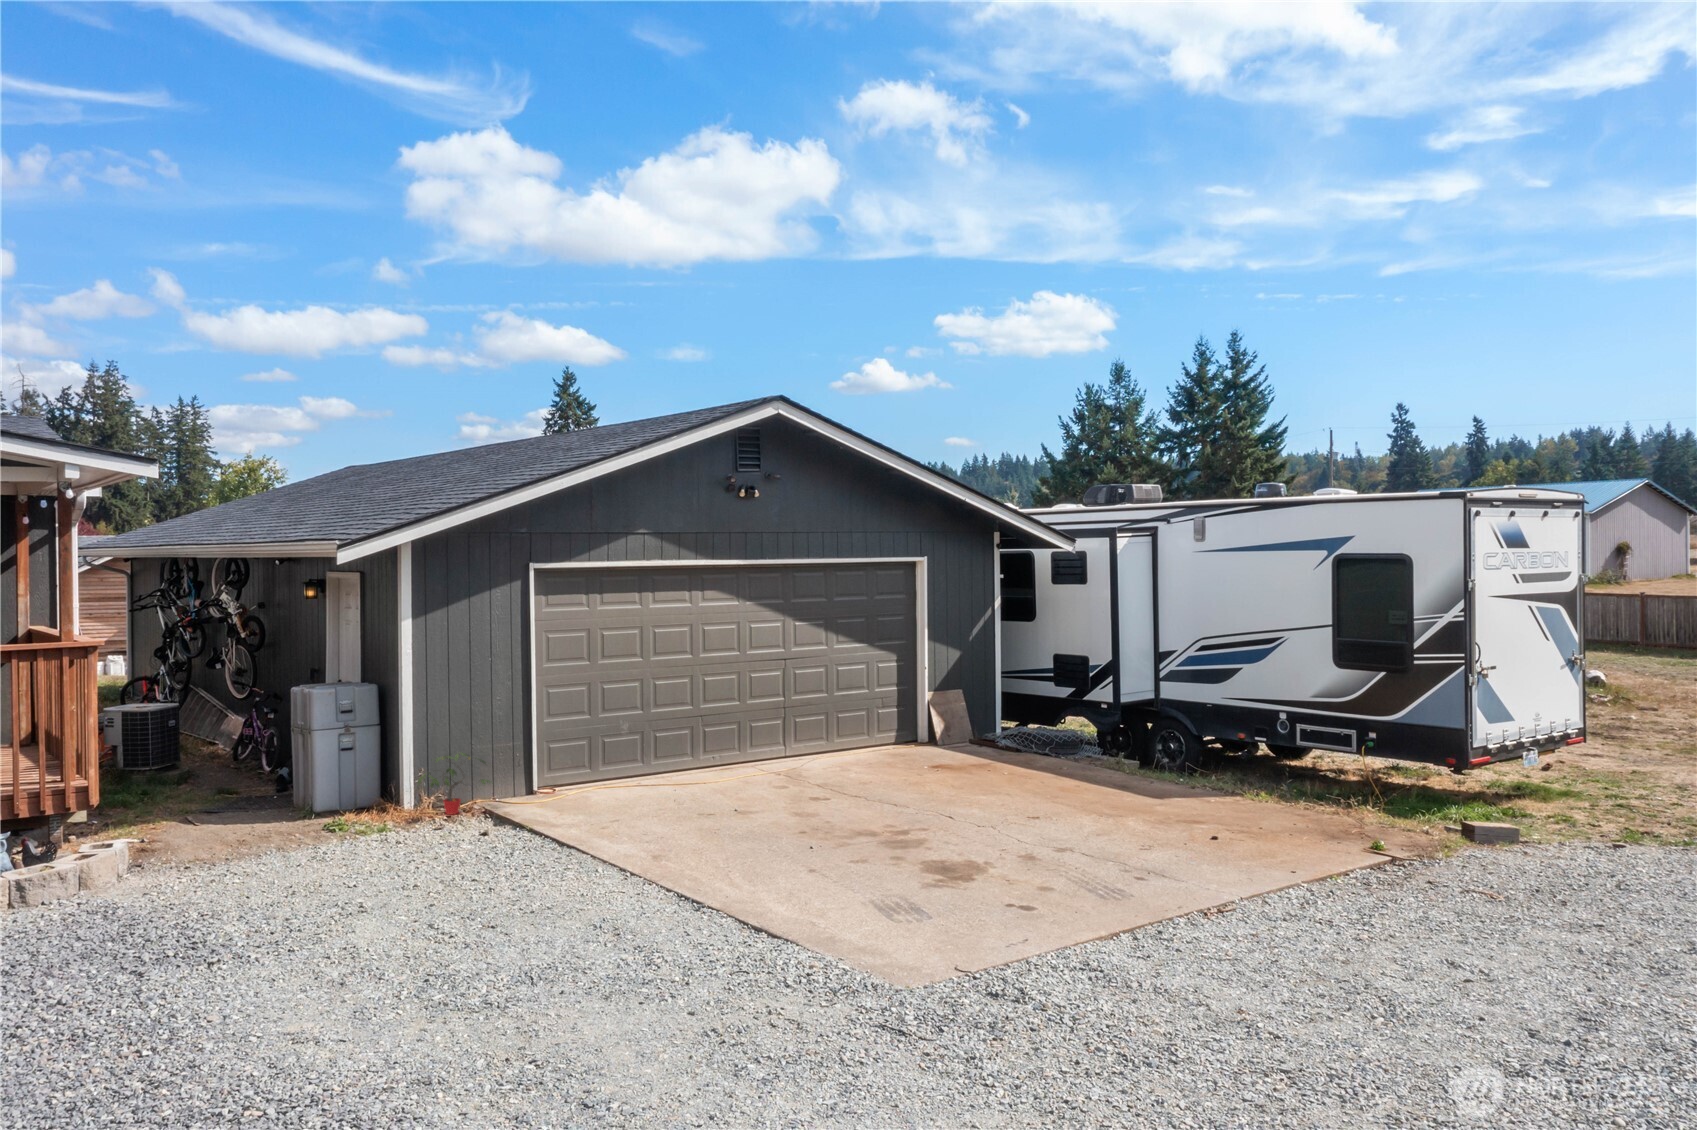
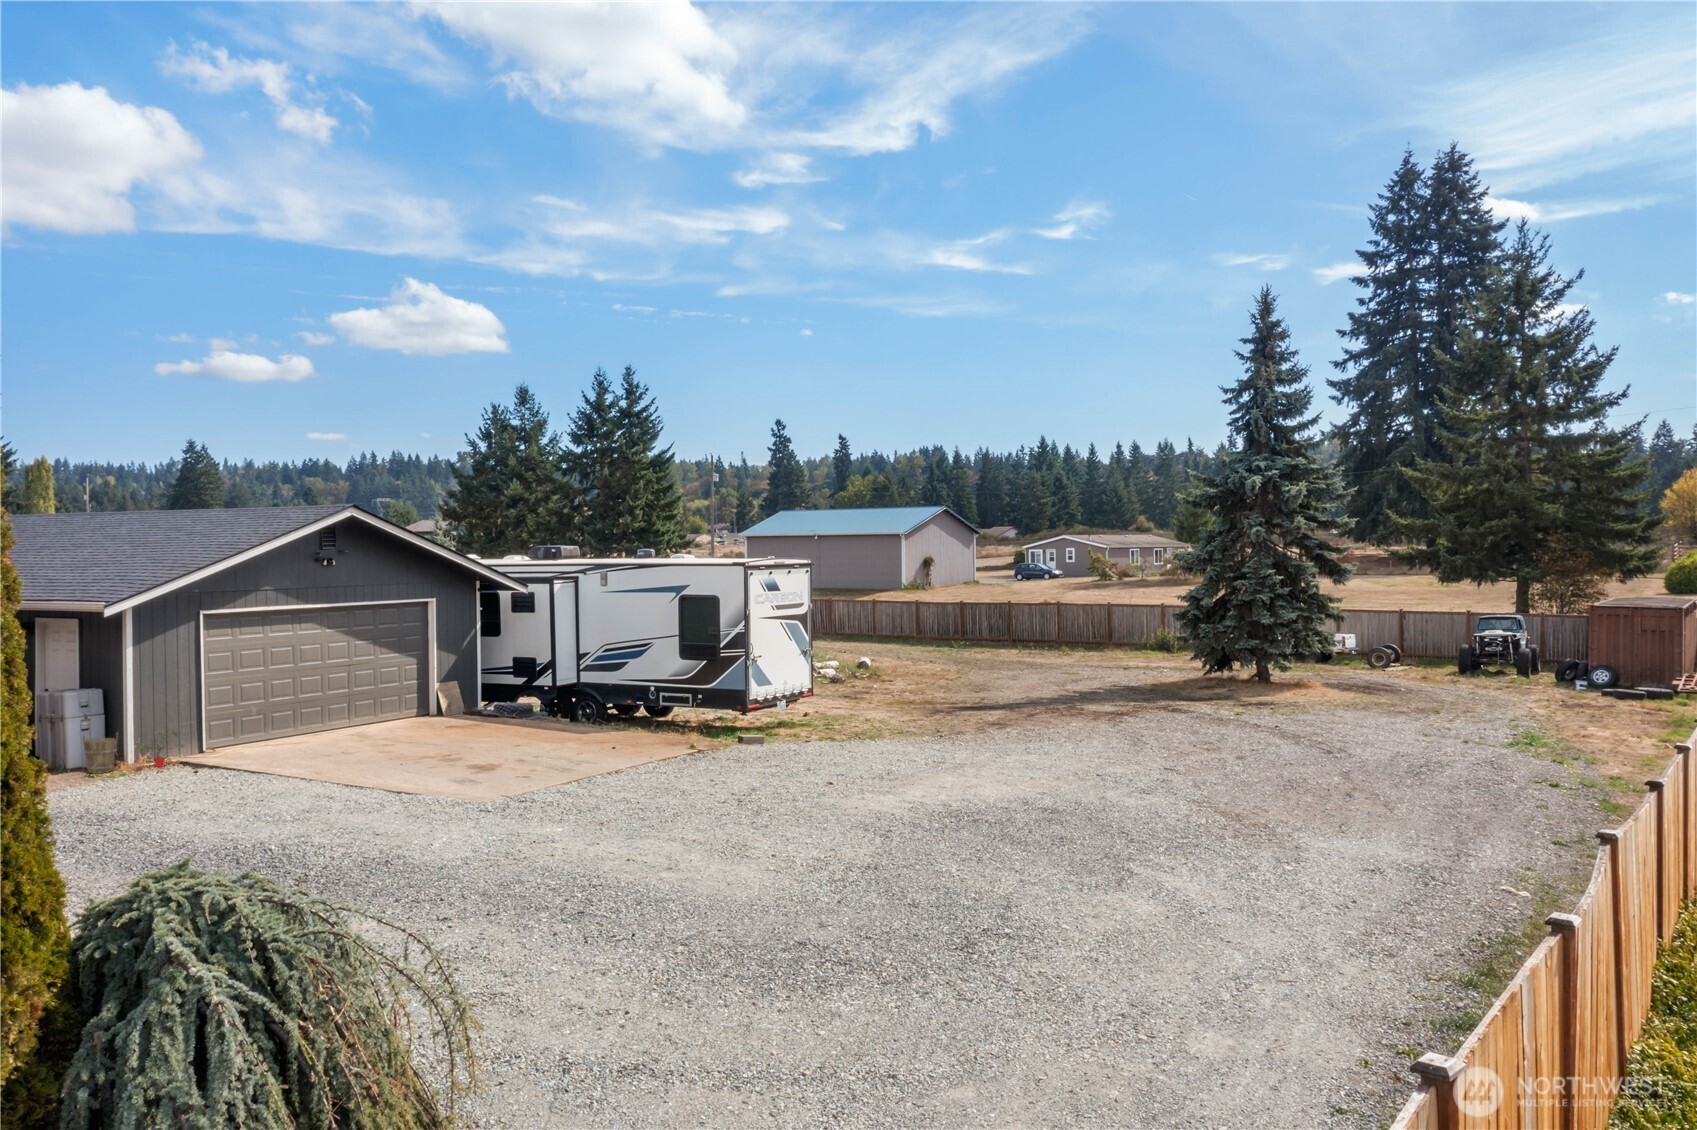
bucket: none [334,755,386,821] -> present [83,733,118,774]

